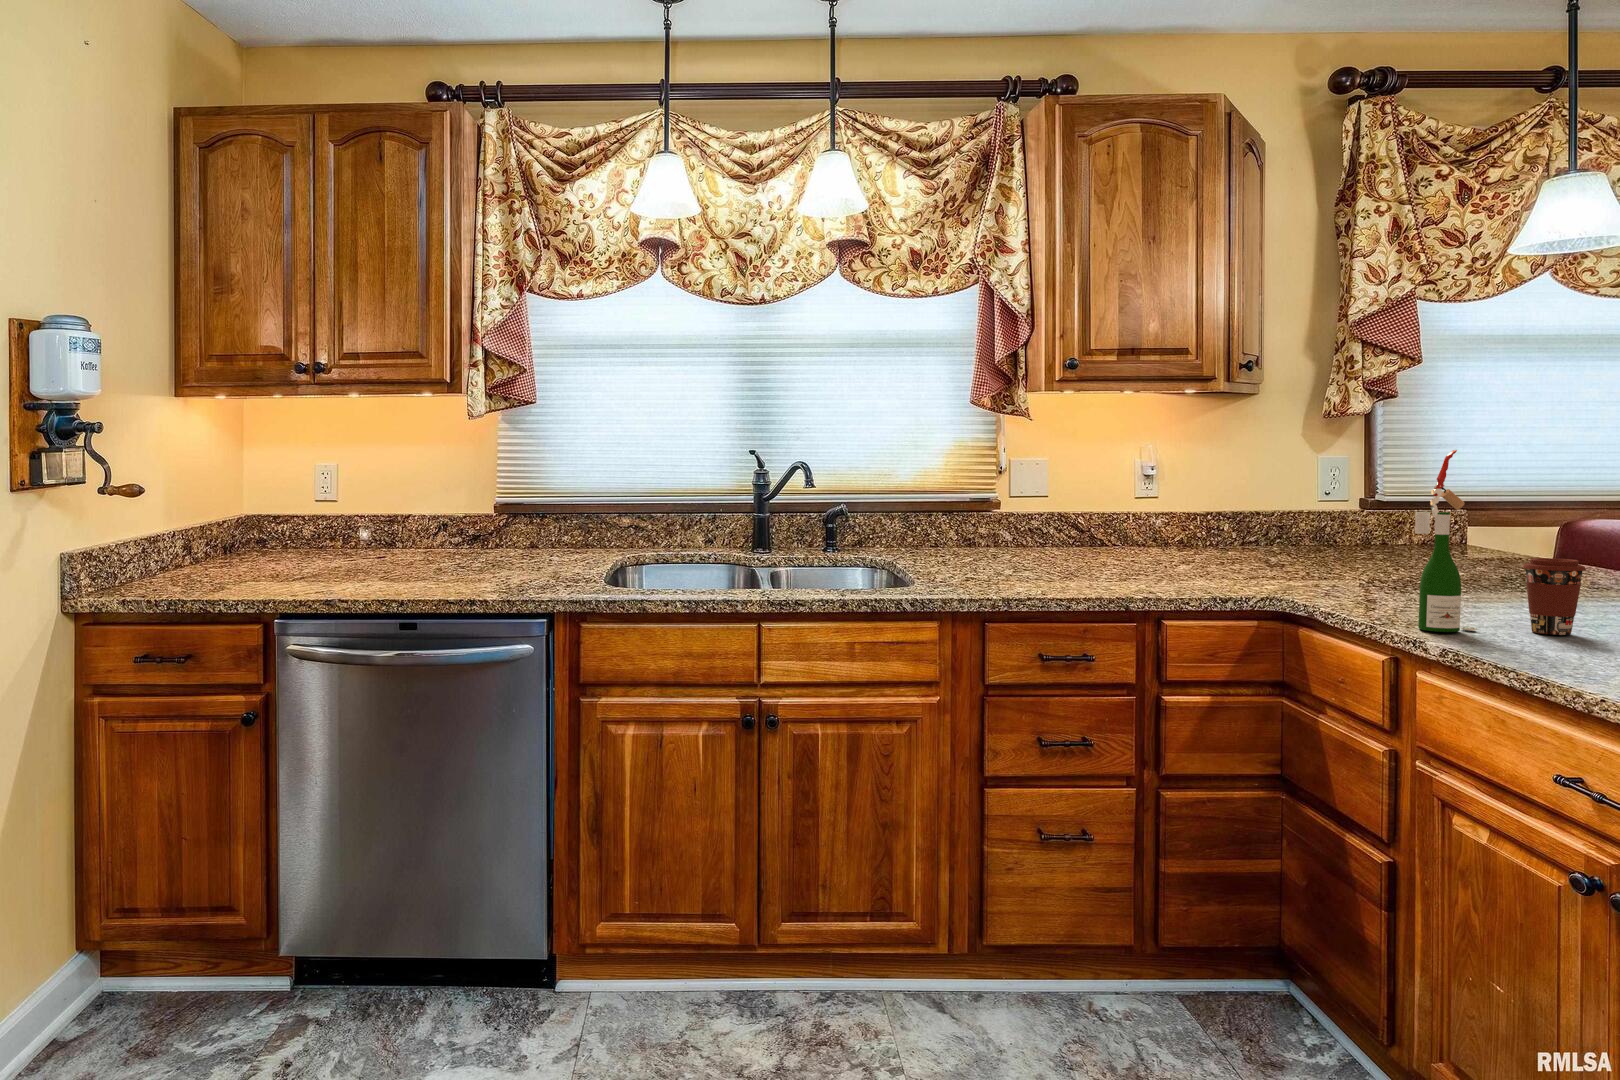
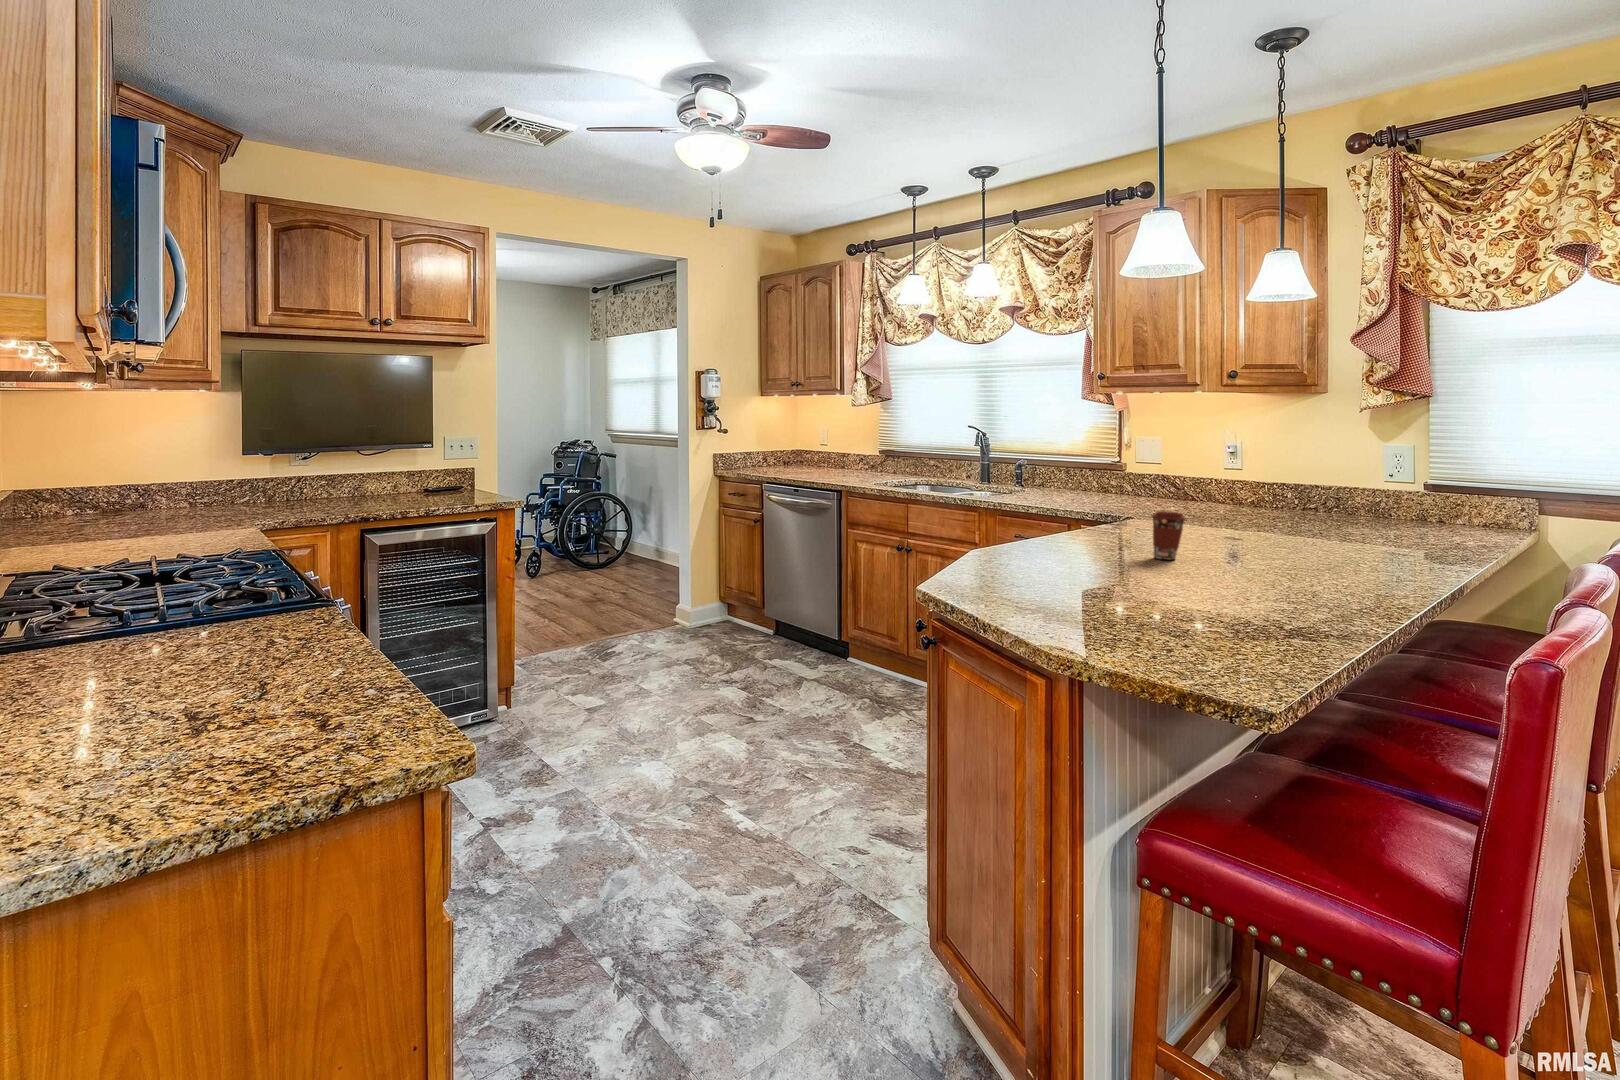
wine bottle: present [1415,450,1476,632] -> none [1100,441,1131,551]

